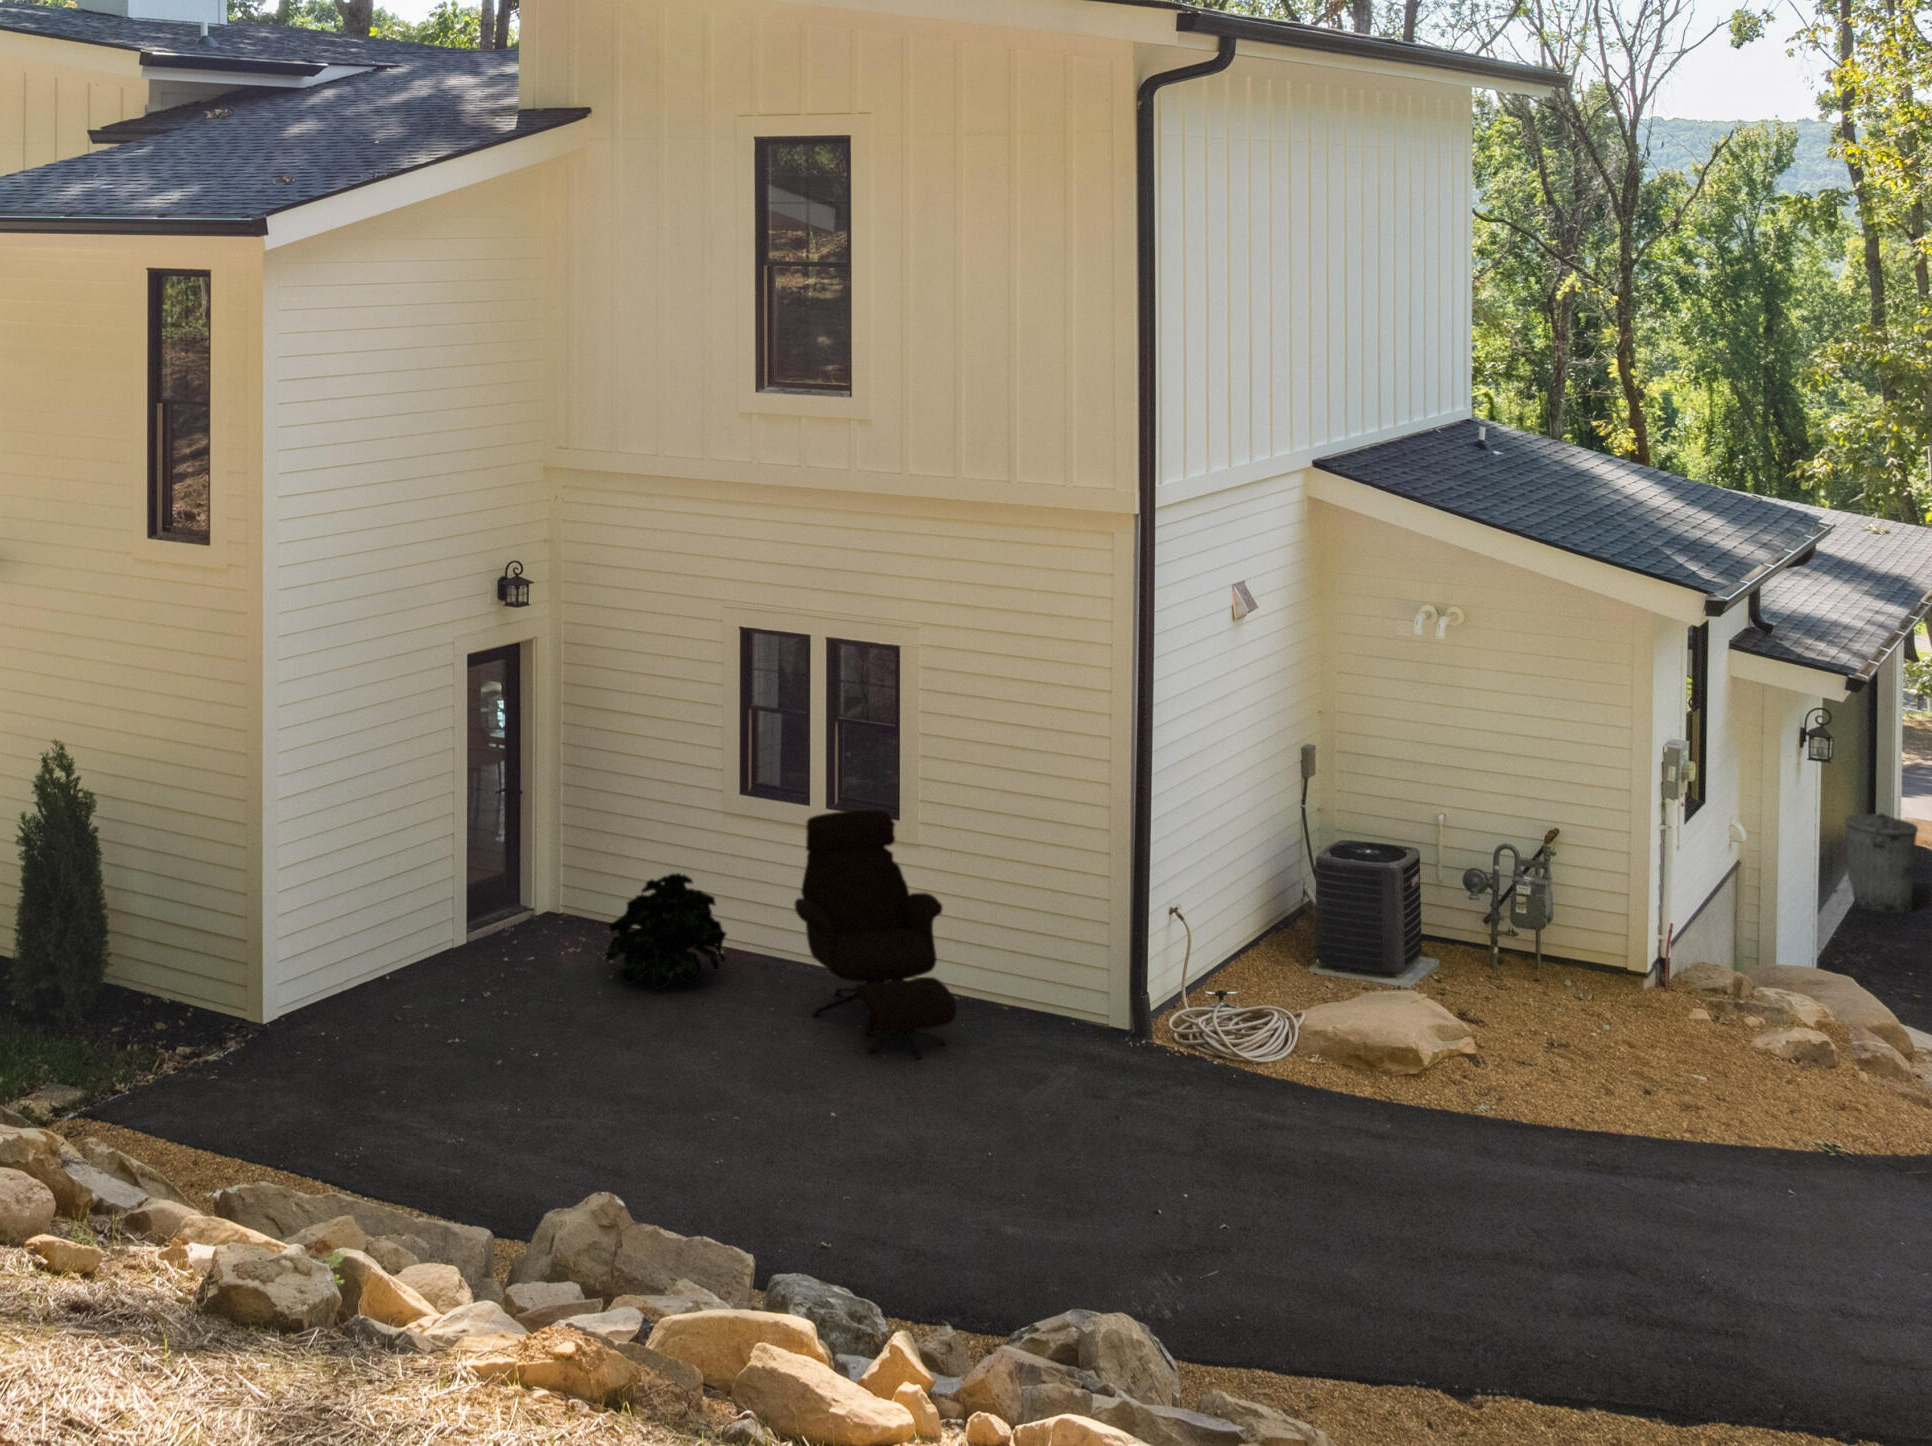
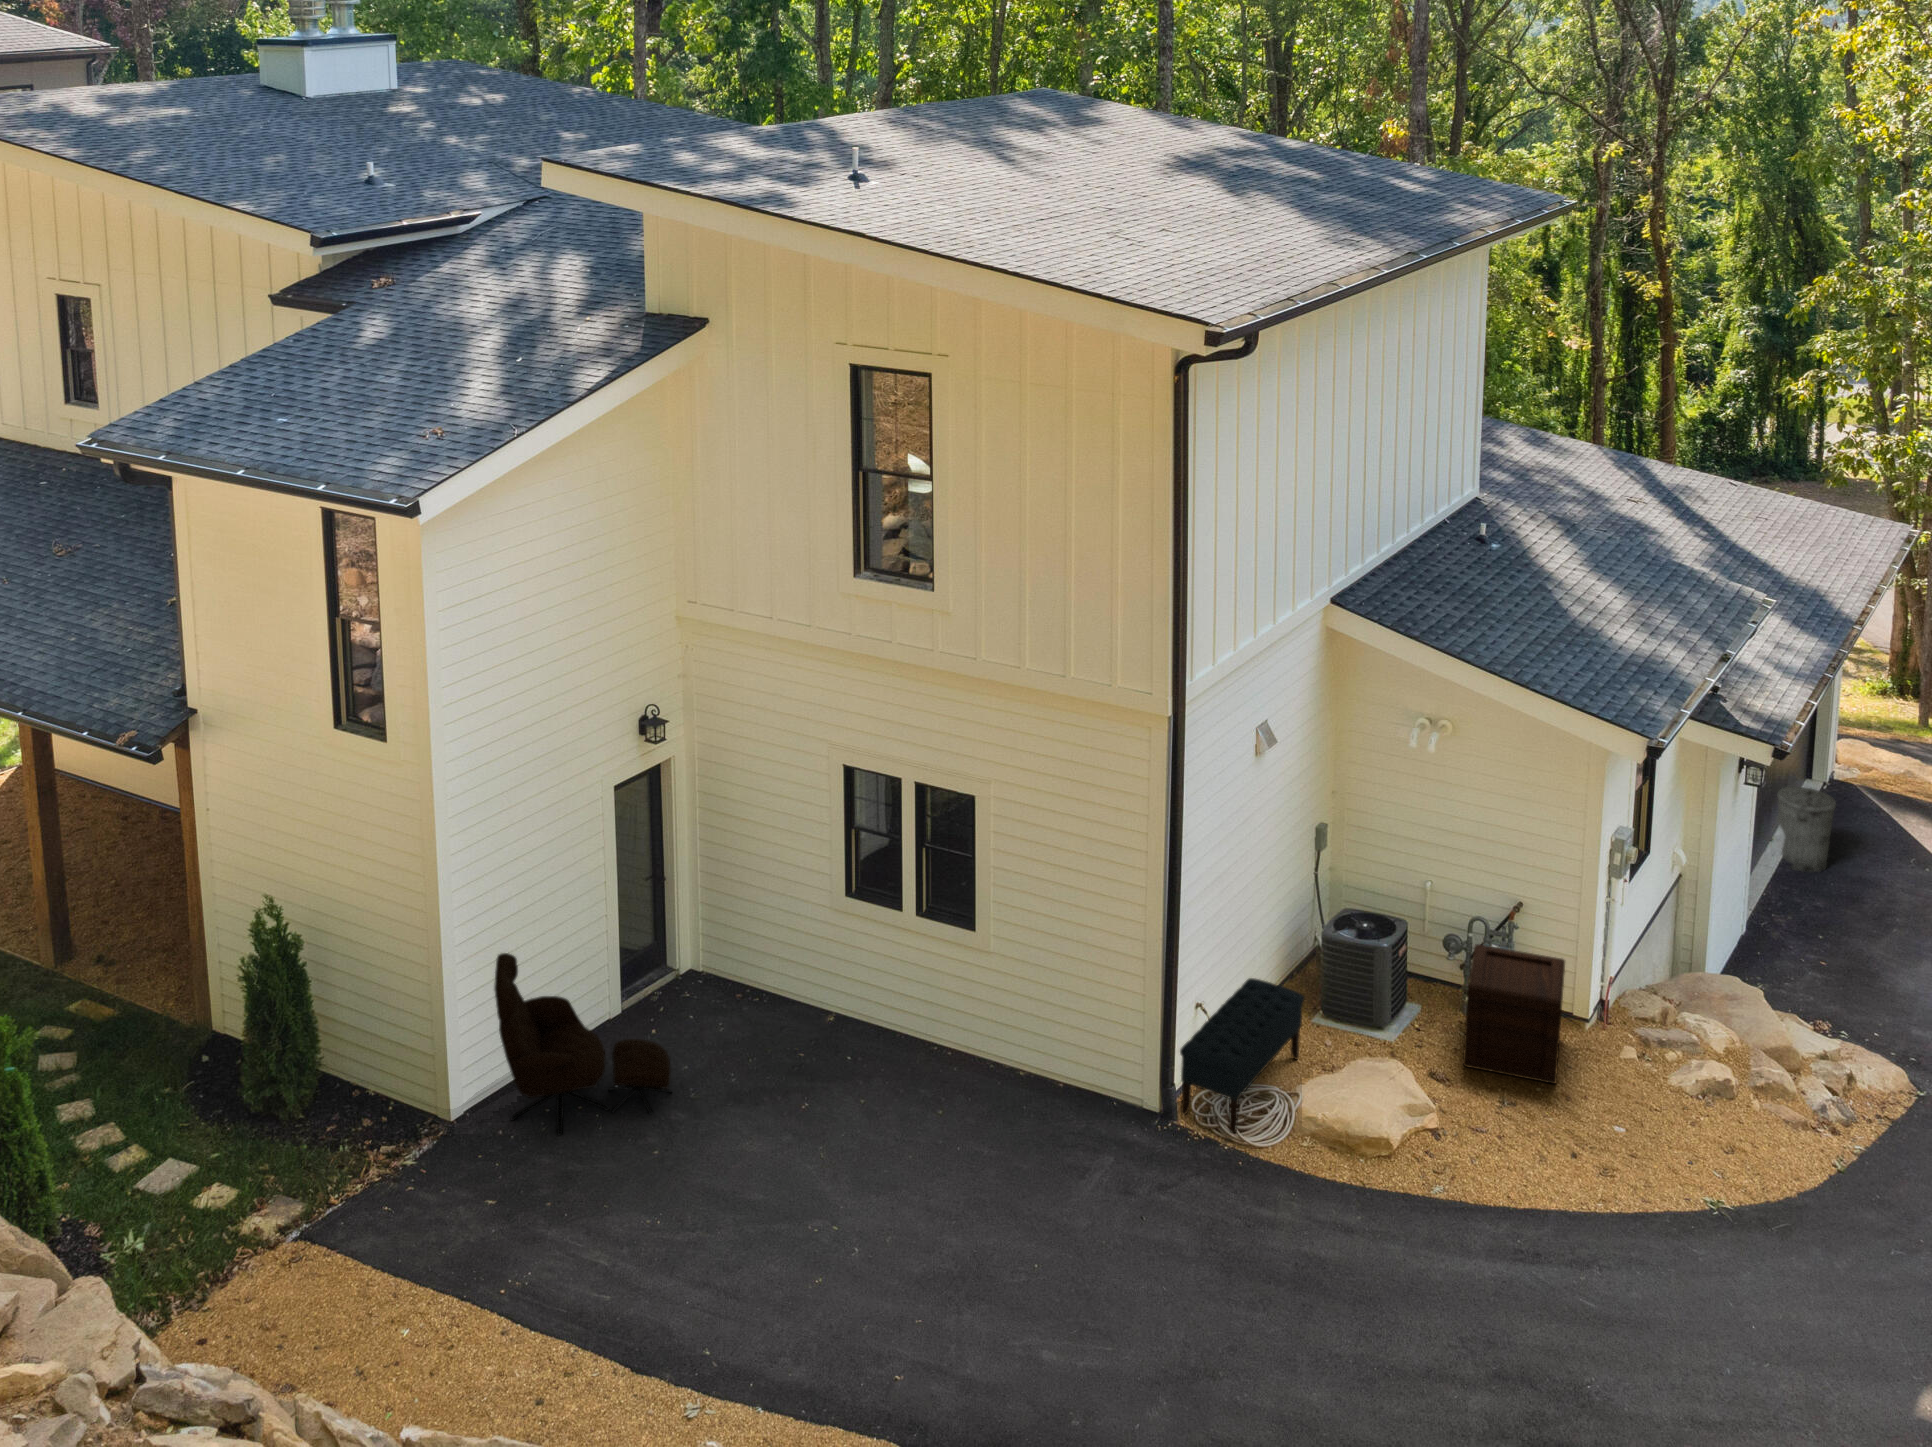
lounge chair: present [795,810,956,1059] -> present [494,953,671,1135]
potted plant: present [606,873,726,989] -> none [735,963,835,1065]
wooden crate: none [1506,873,1629,1025] -> present [1463,944,1565,1084]
bench: none [1158,901,1306,1055] -> present [1180,978,1304,1133]

